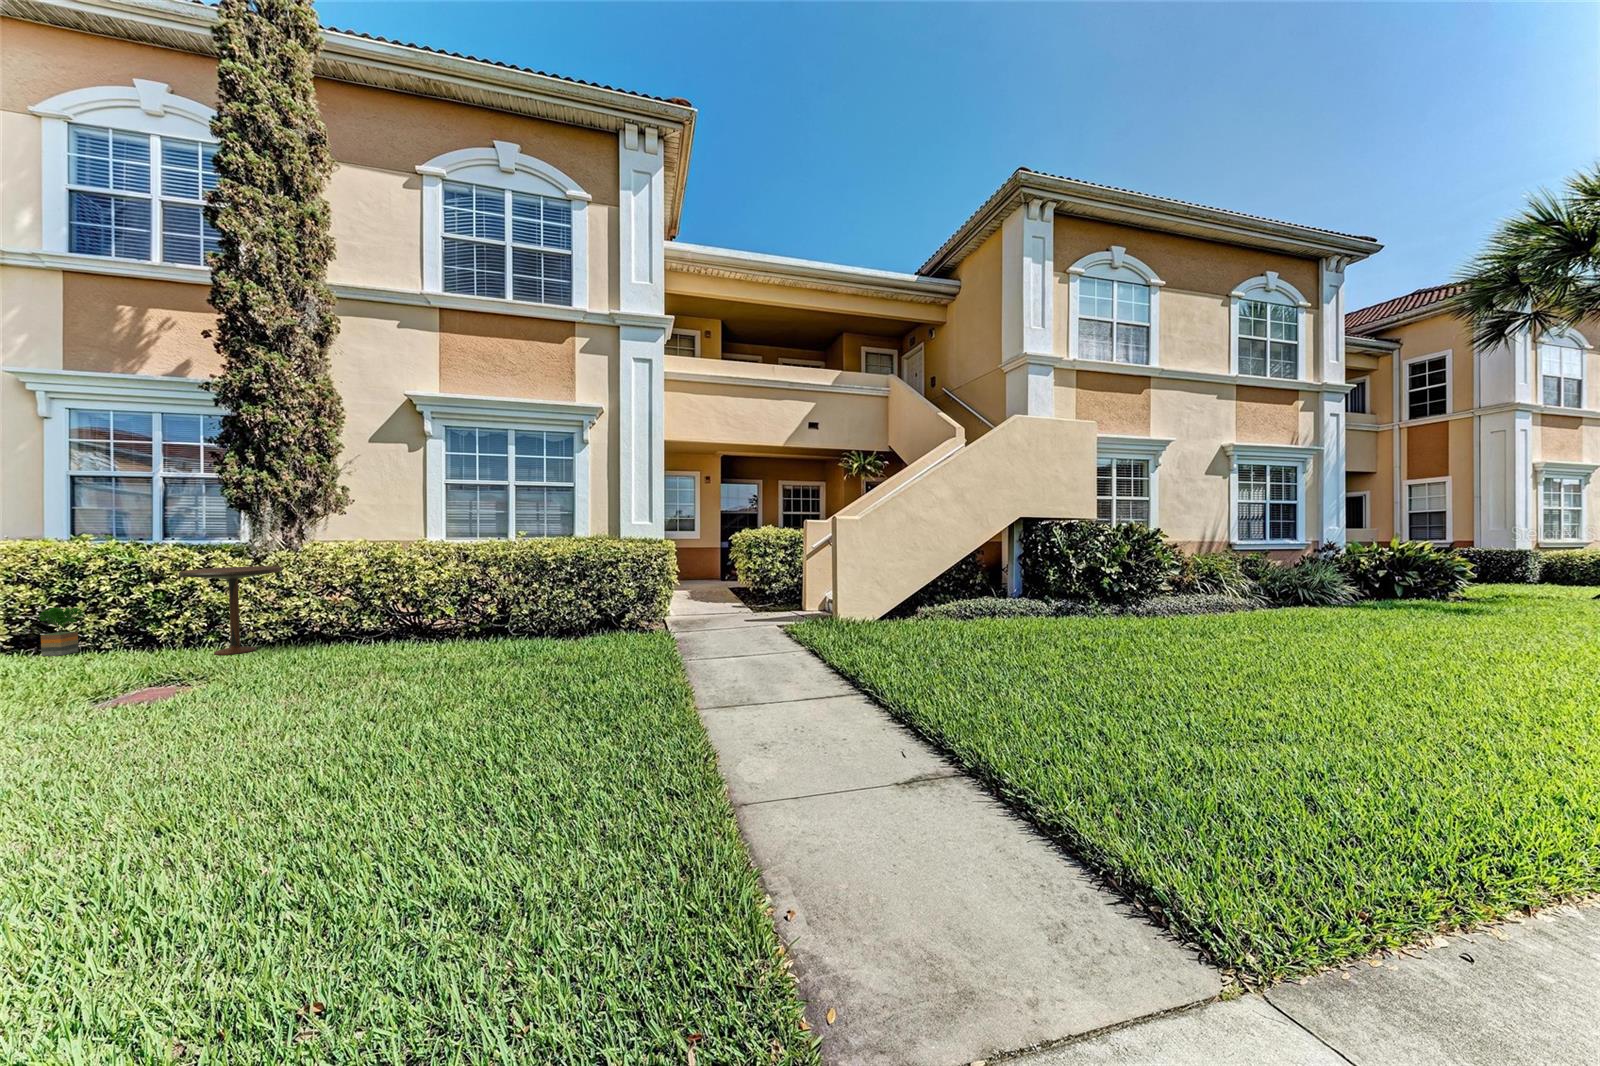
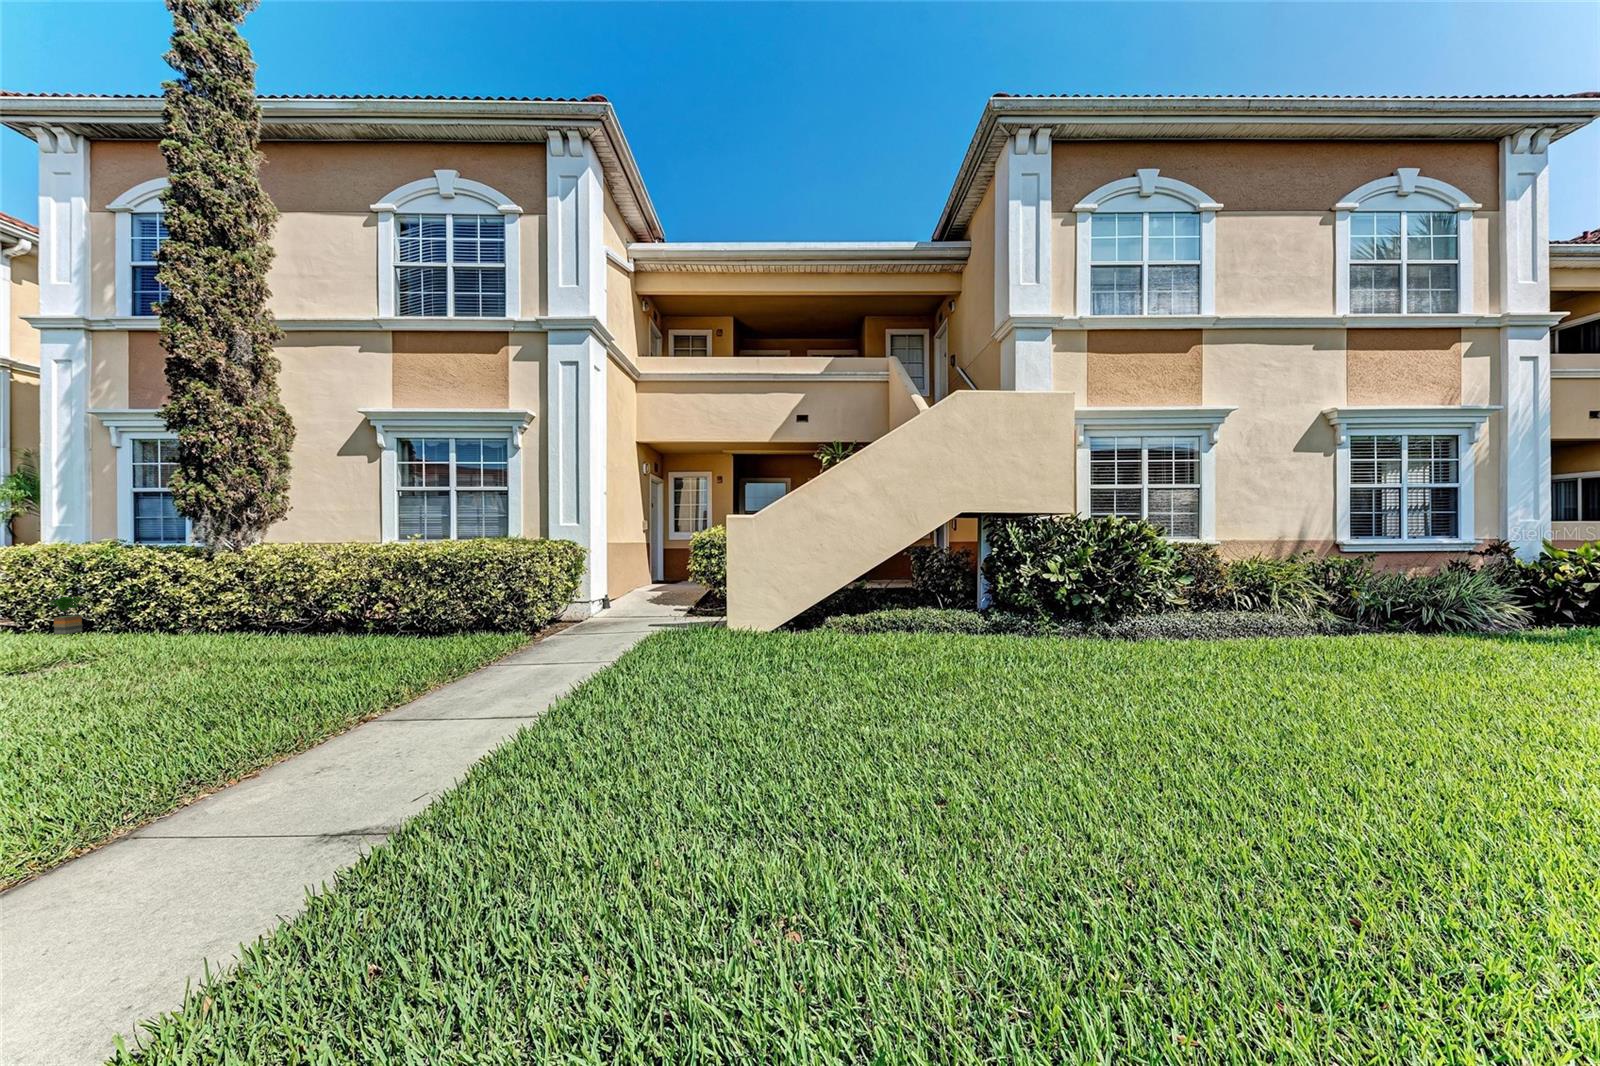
pedestal table: present [179,566,283,655] -> none [117,565,208,639]

